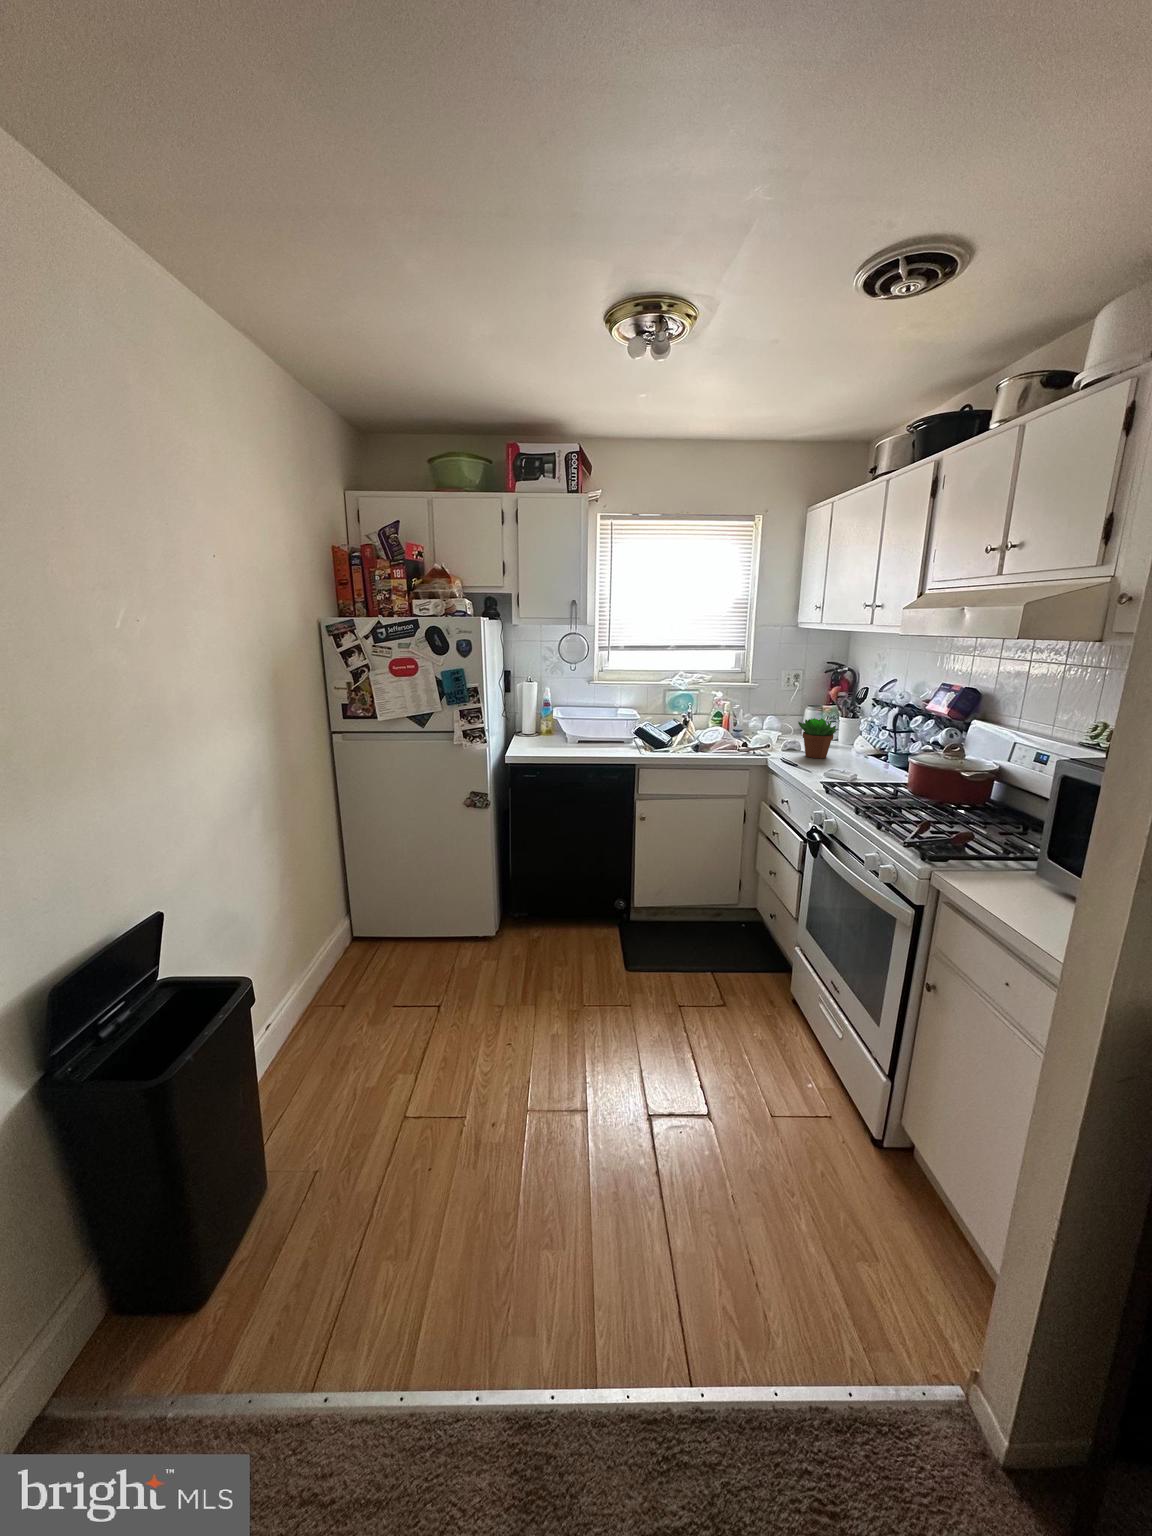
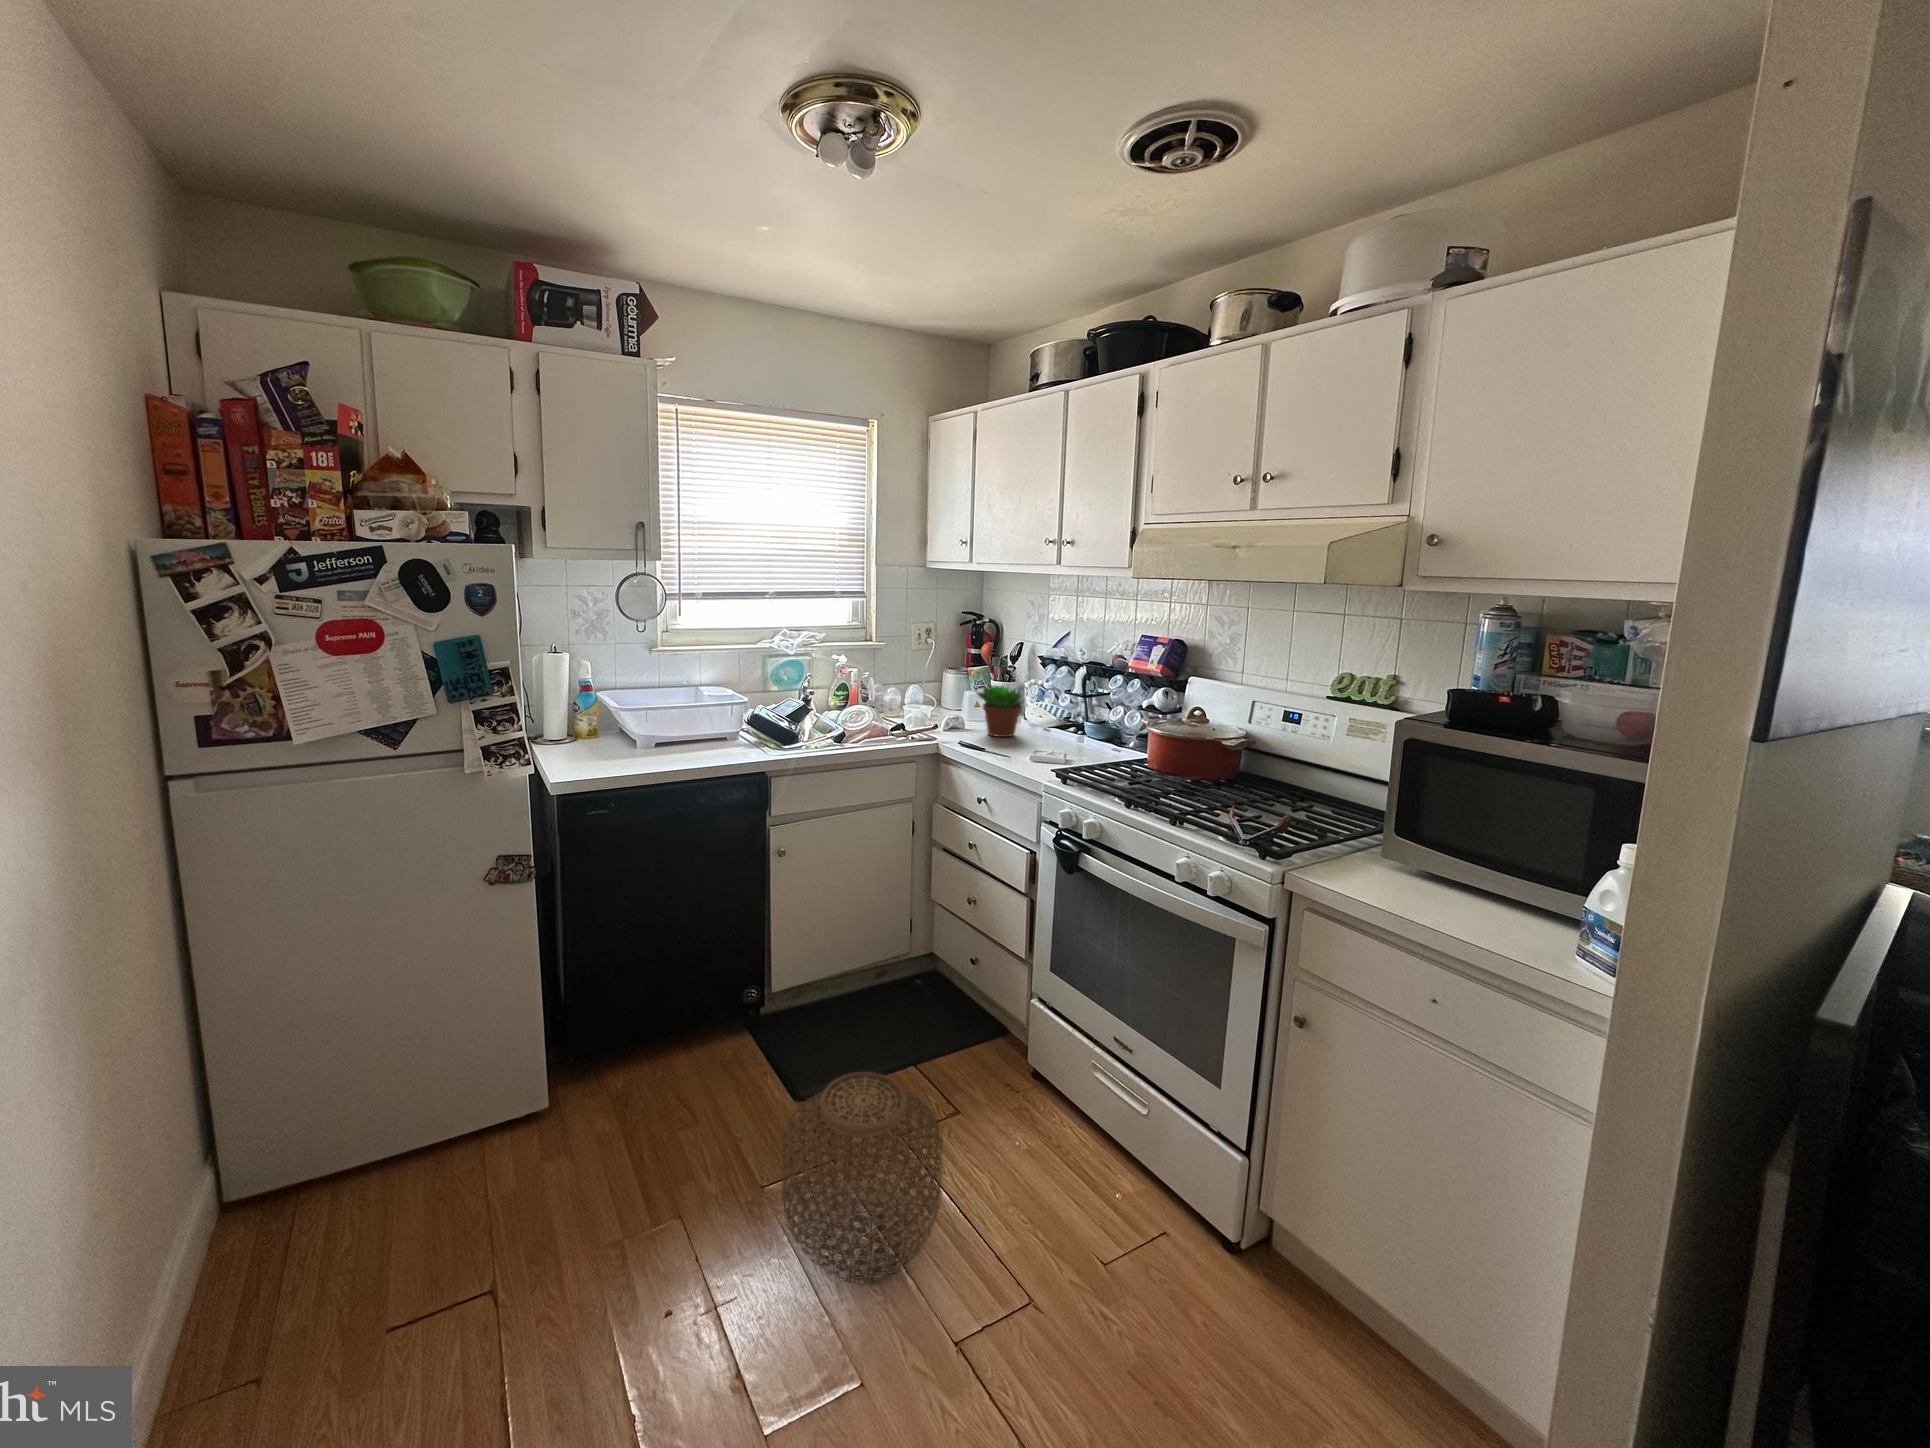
woven basket: none [578,947,676,1068] -> present [782,1072,942,1283]

